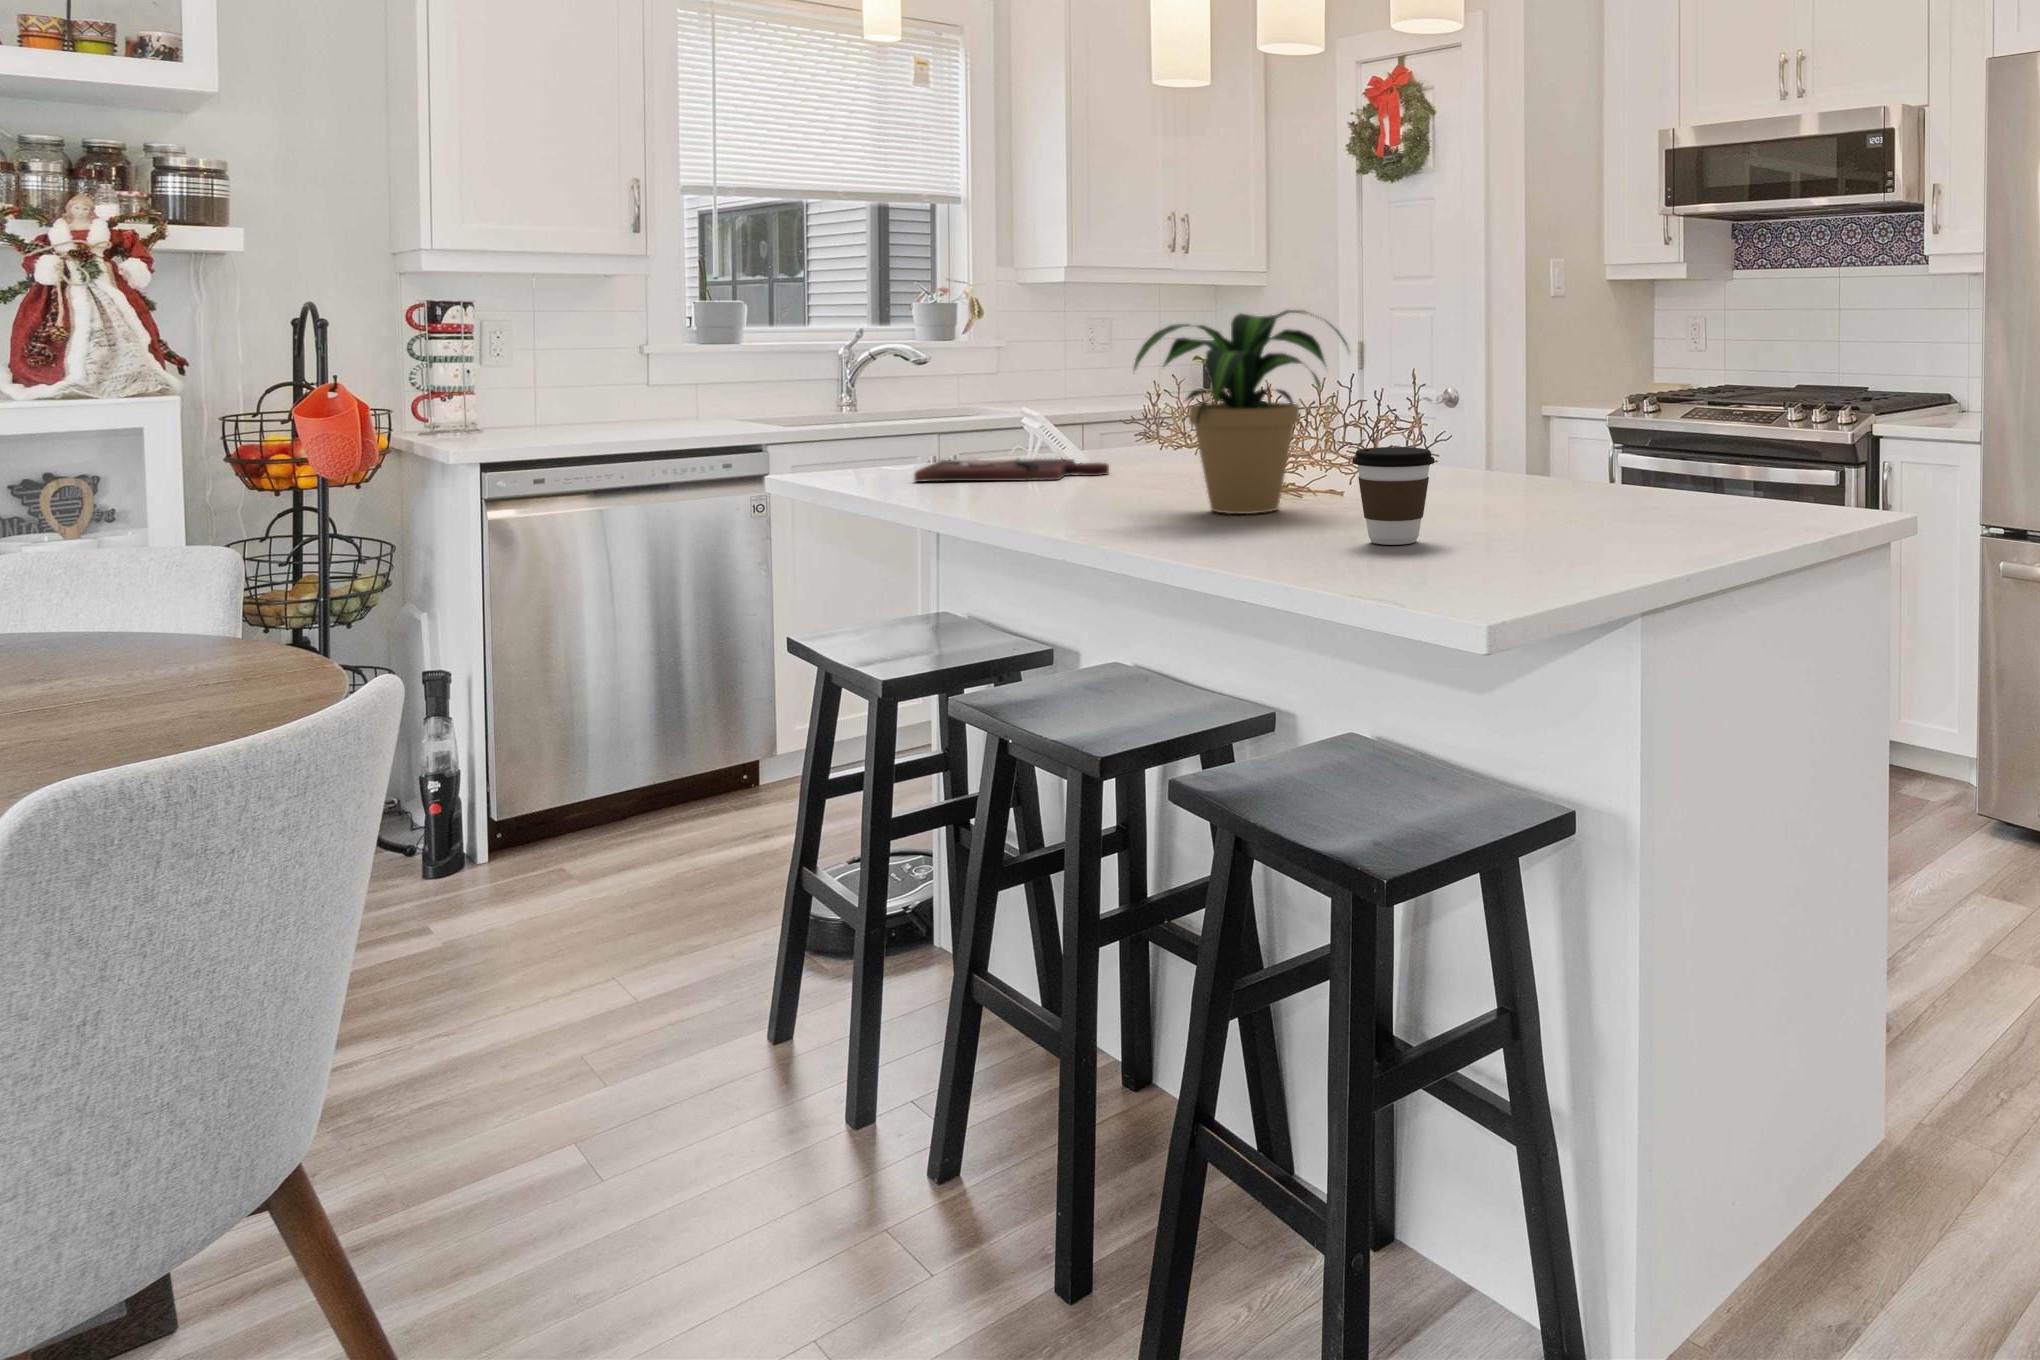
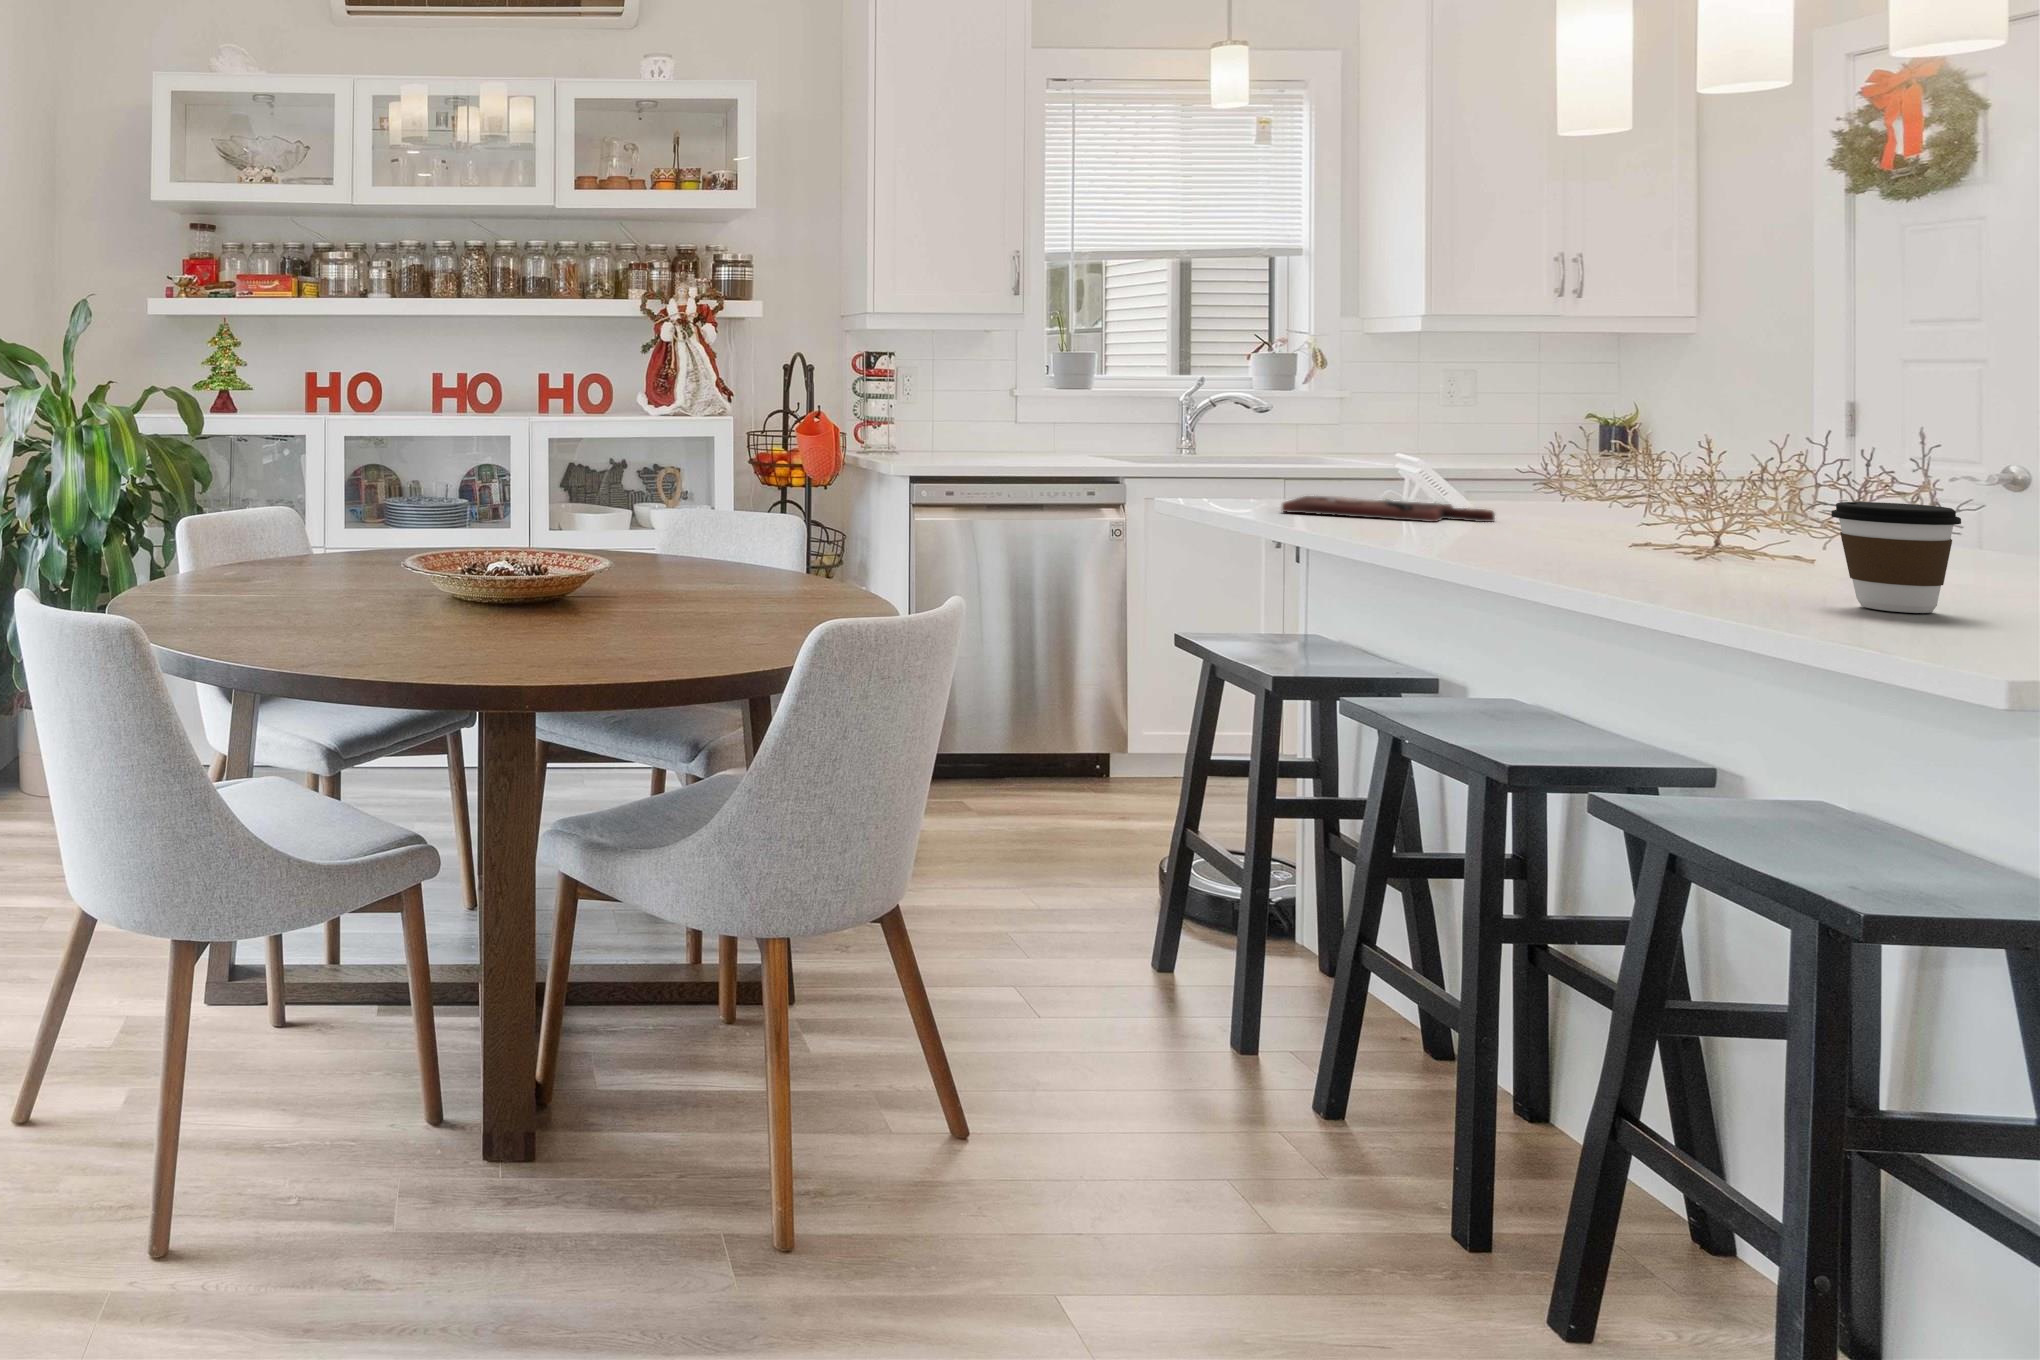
potted plant: present [1134,310,1348,514] -> none [1532,352,1827,568]

